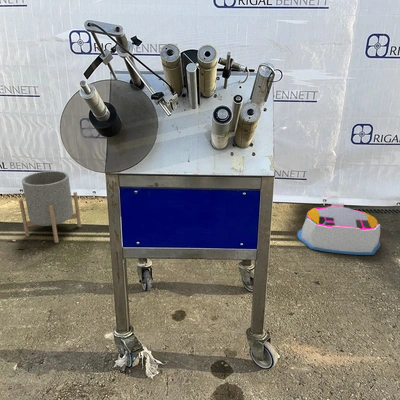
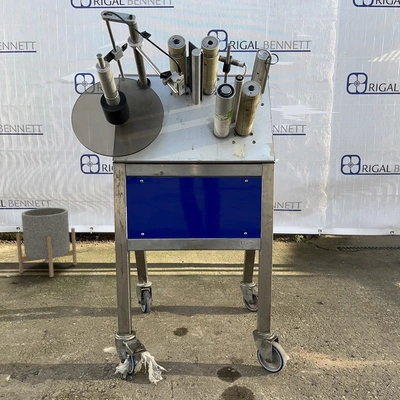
storage bin: present [297,203,380,255] -> none [296,234,379,280]

